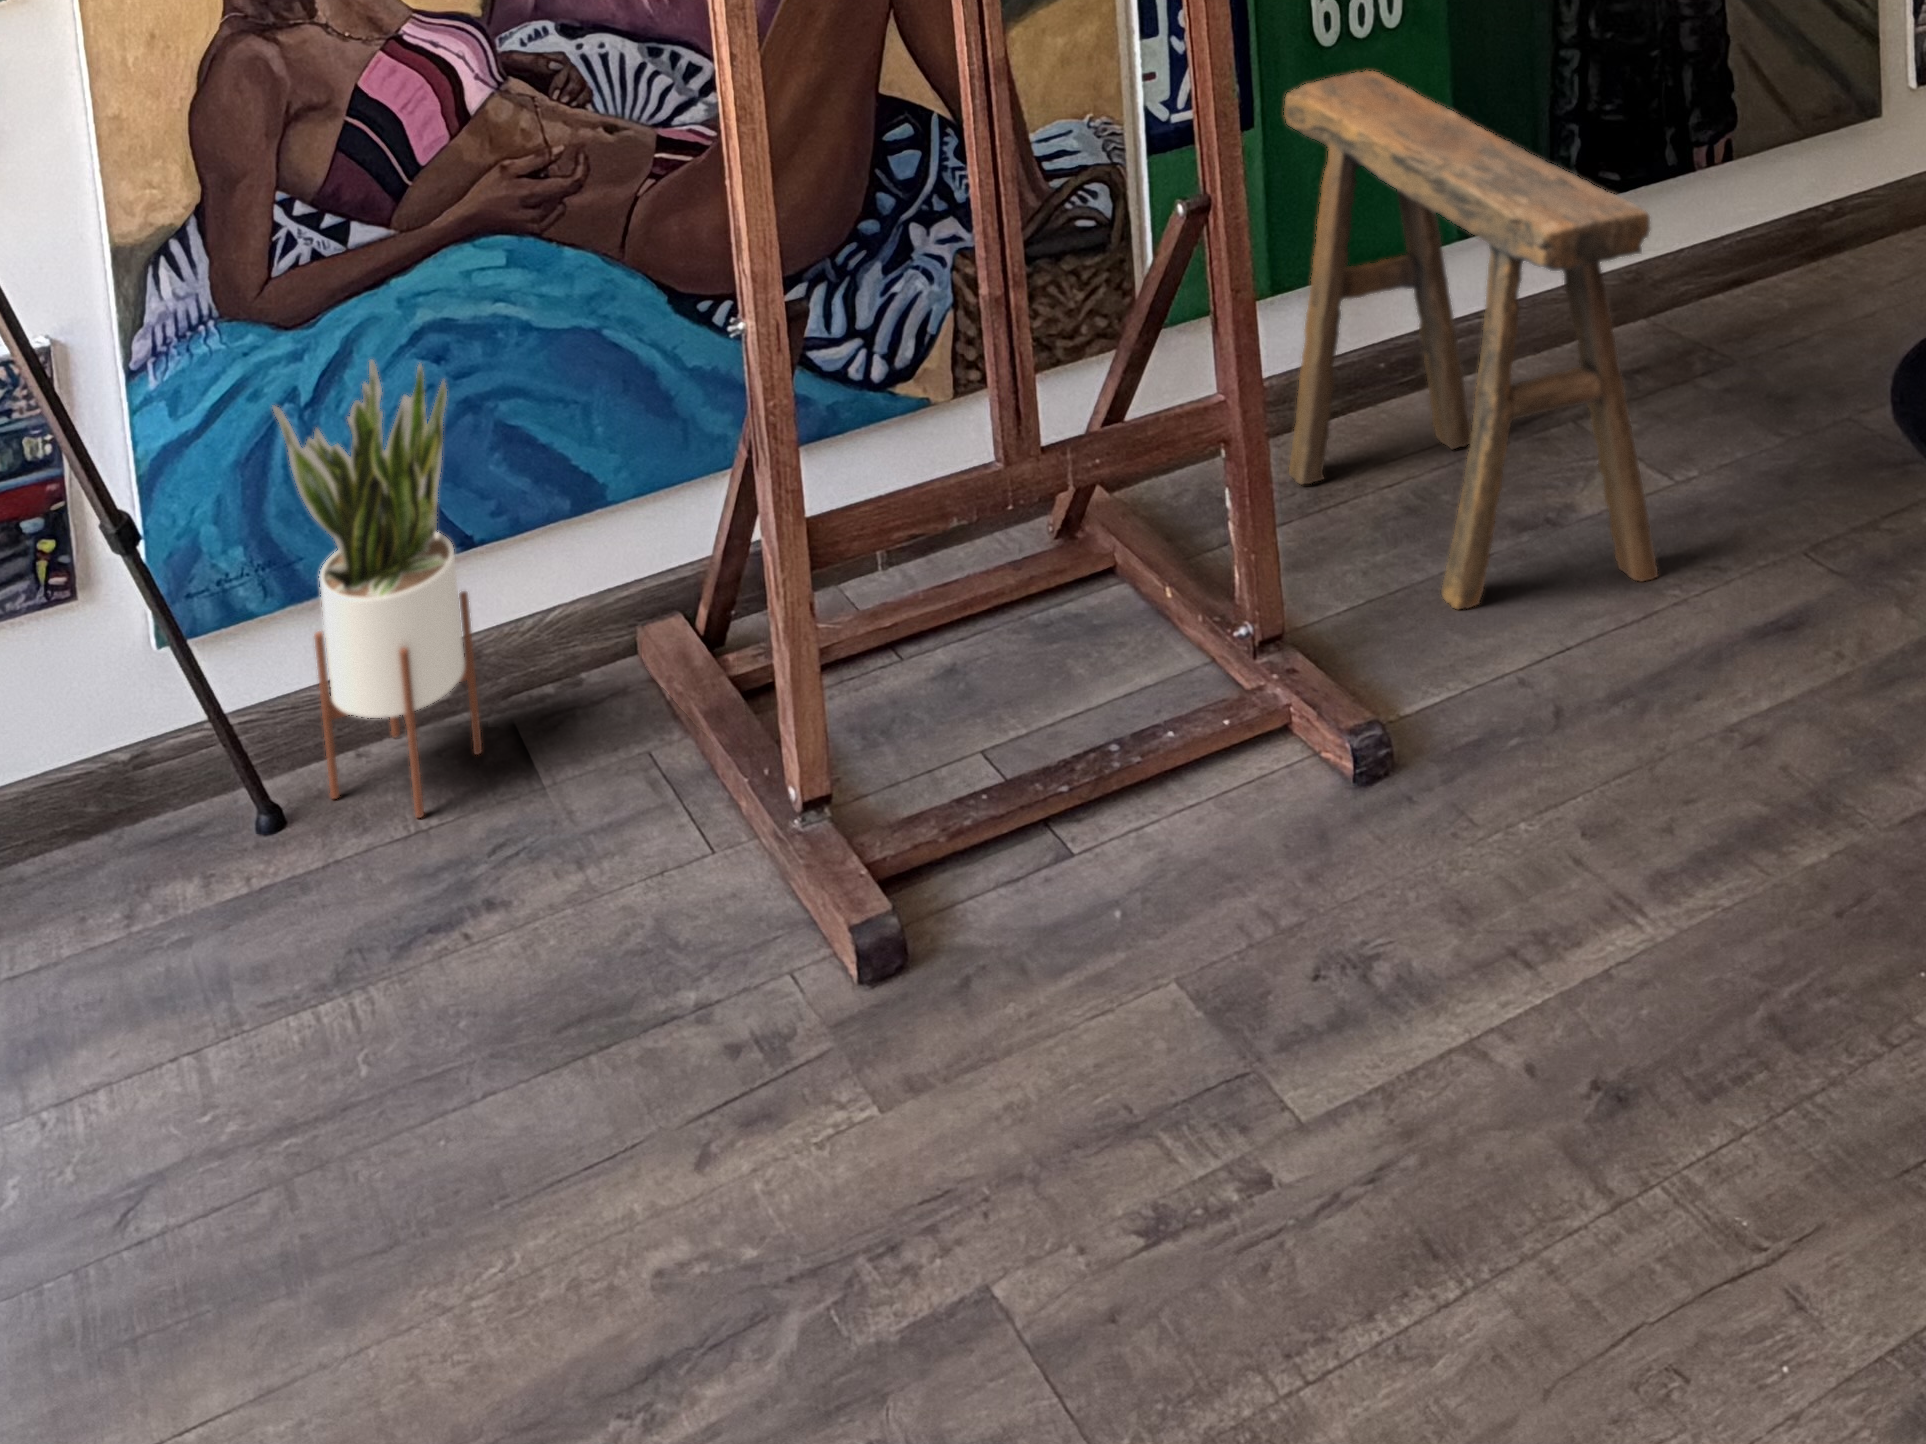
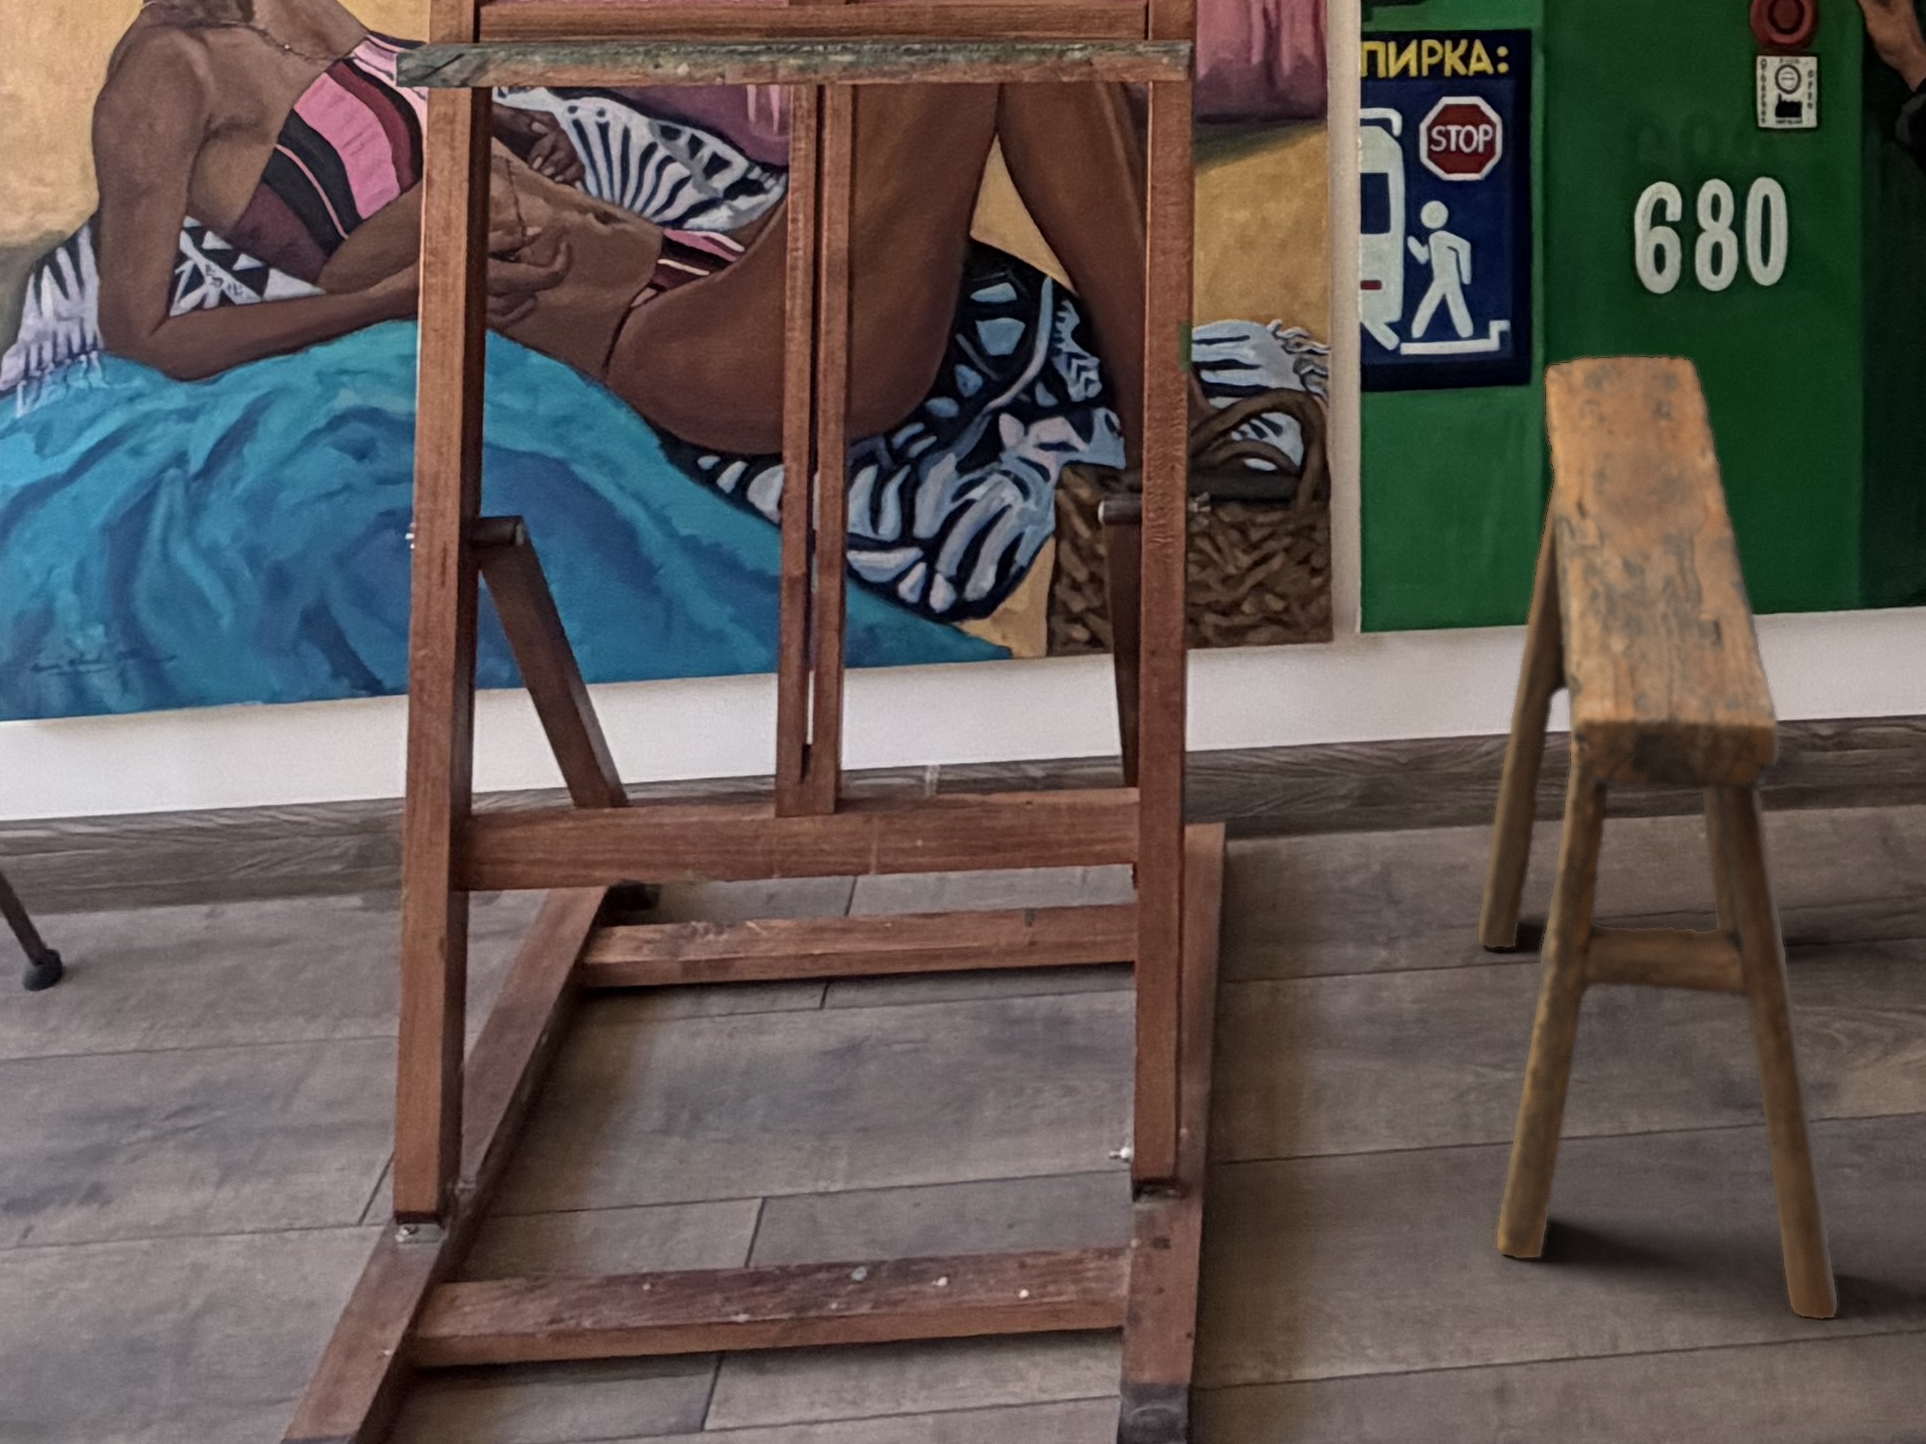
potted plant: present [272,360,482,818] -> none [38,457,317,1057]

